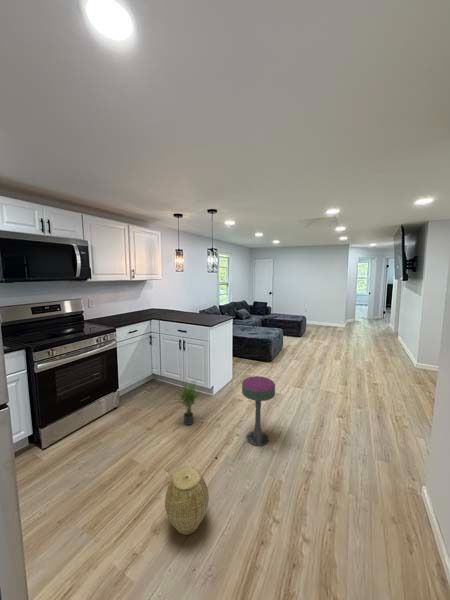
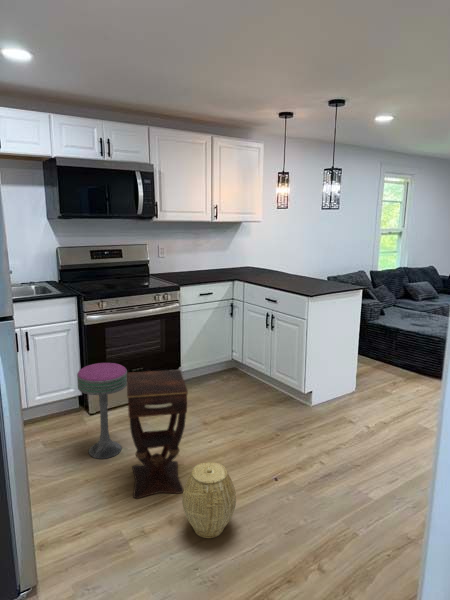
bar stool: present [242,376,275,446] -> present [77,363,127,459]
potted plant: present [179,382,199,425] -> none [233,366,281,432]
side table: none [93,396,156,520] -> present [127,370,188,498]

